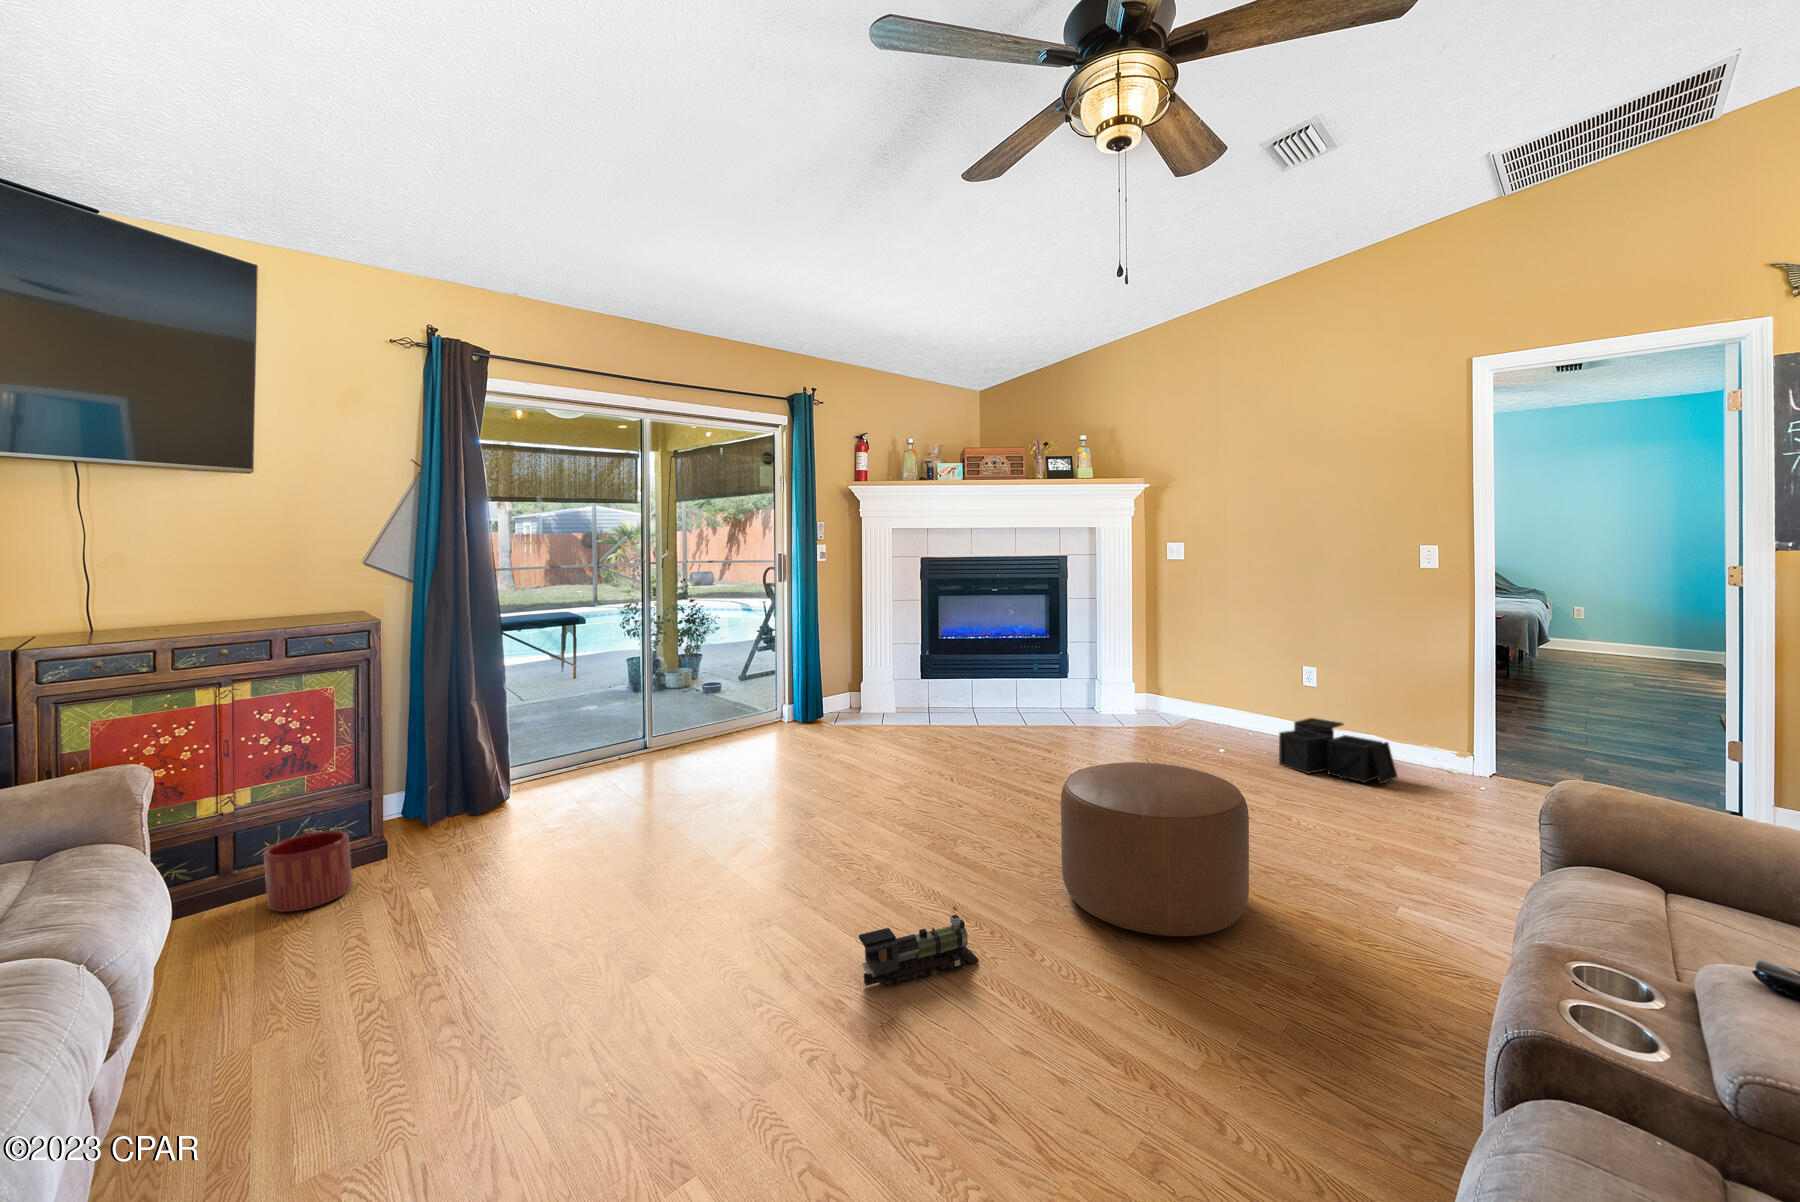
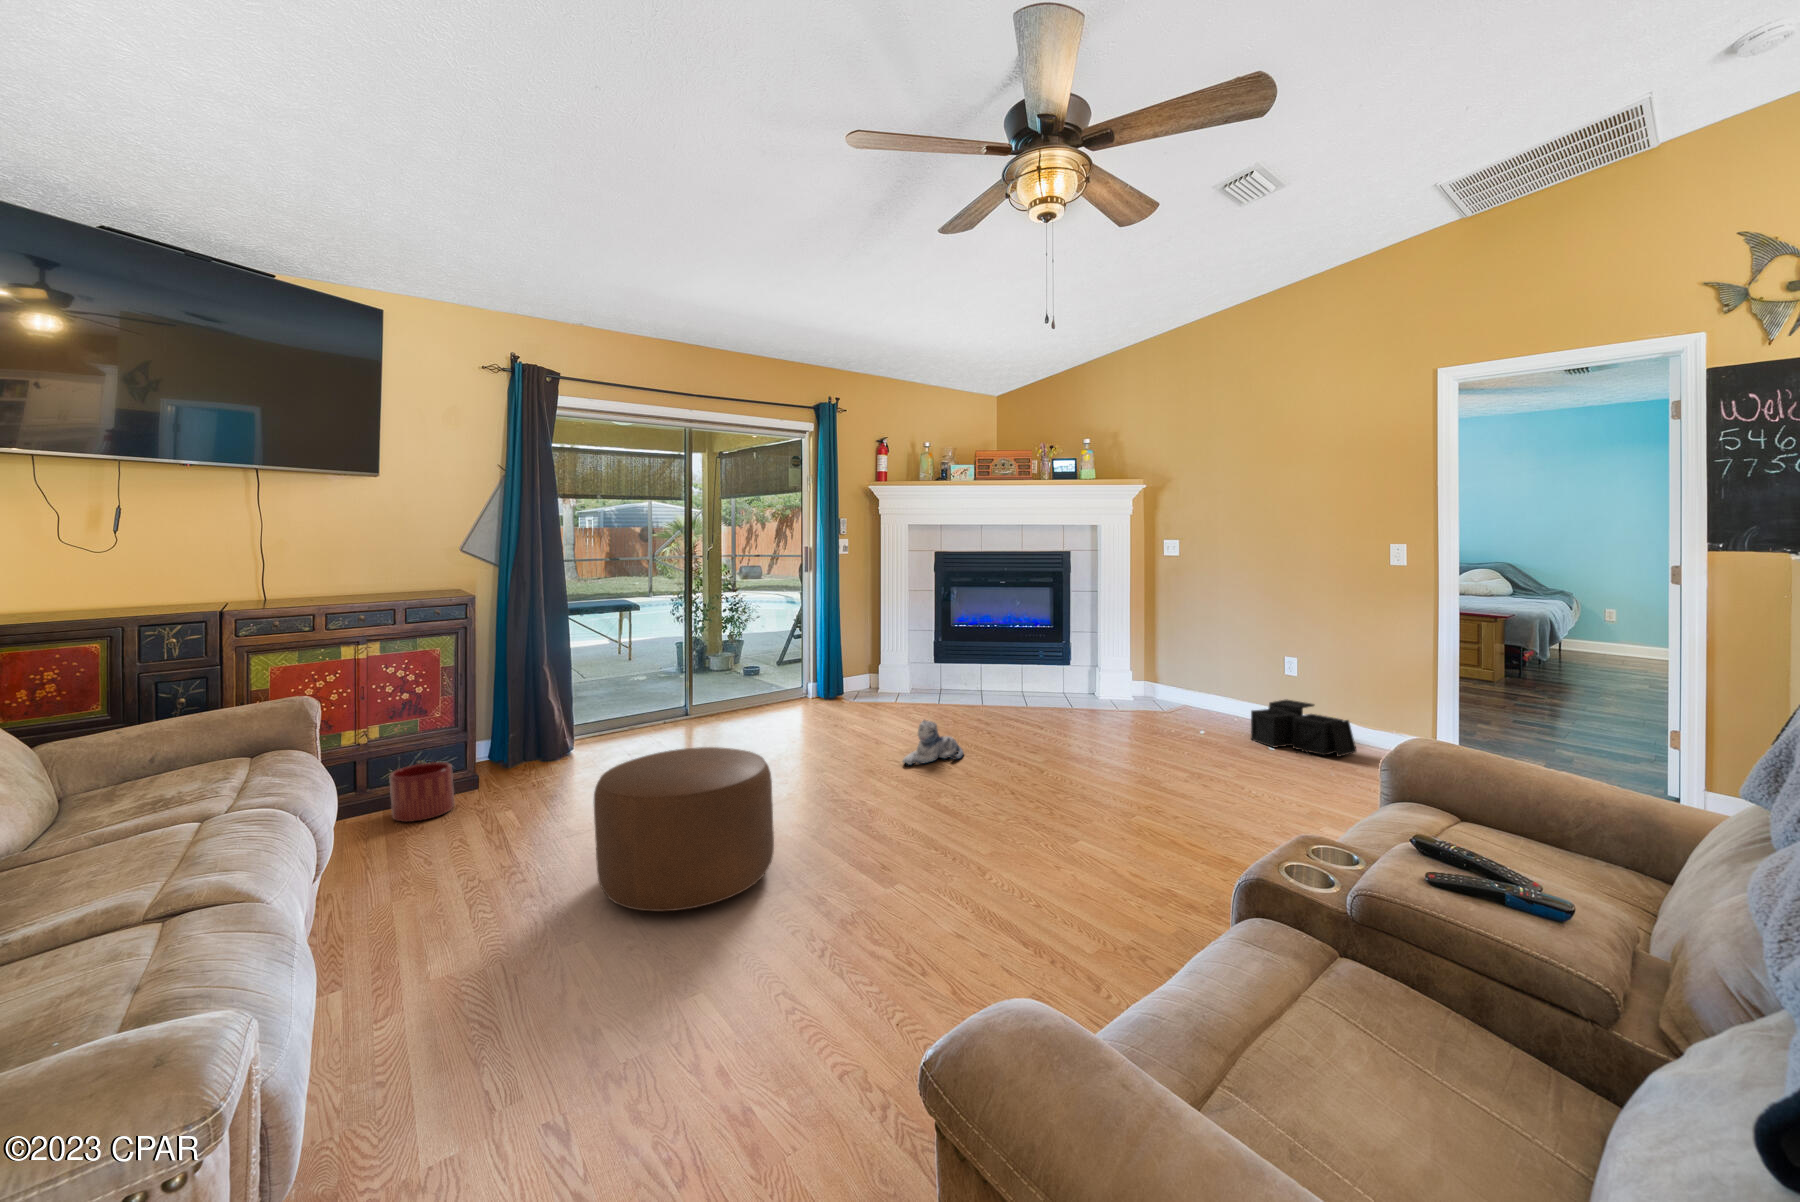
plush toy: none [903,754,970,809] -> present [902,720,964,765]
ottoman: present [1061,762,1249,936] -> present [594,747,774,911]
toy train: present [859,906,979,987] -> none [843,825,941,886]

